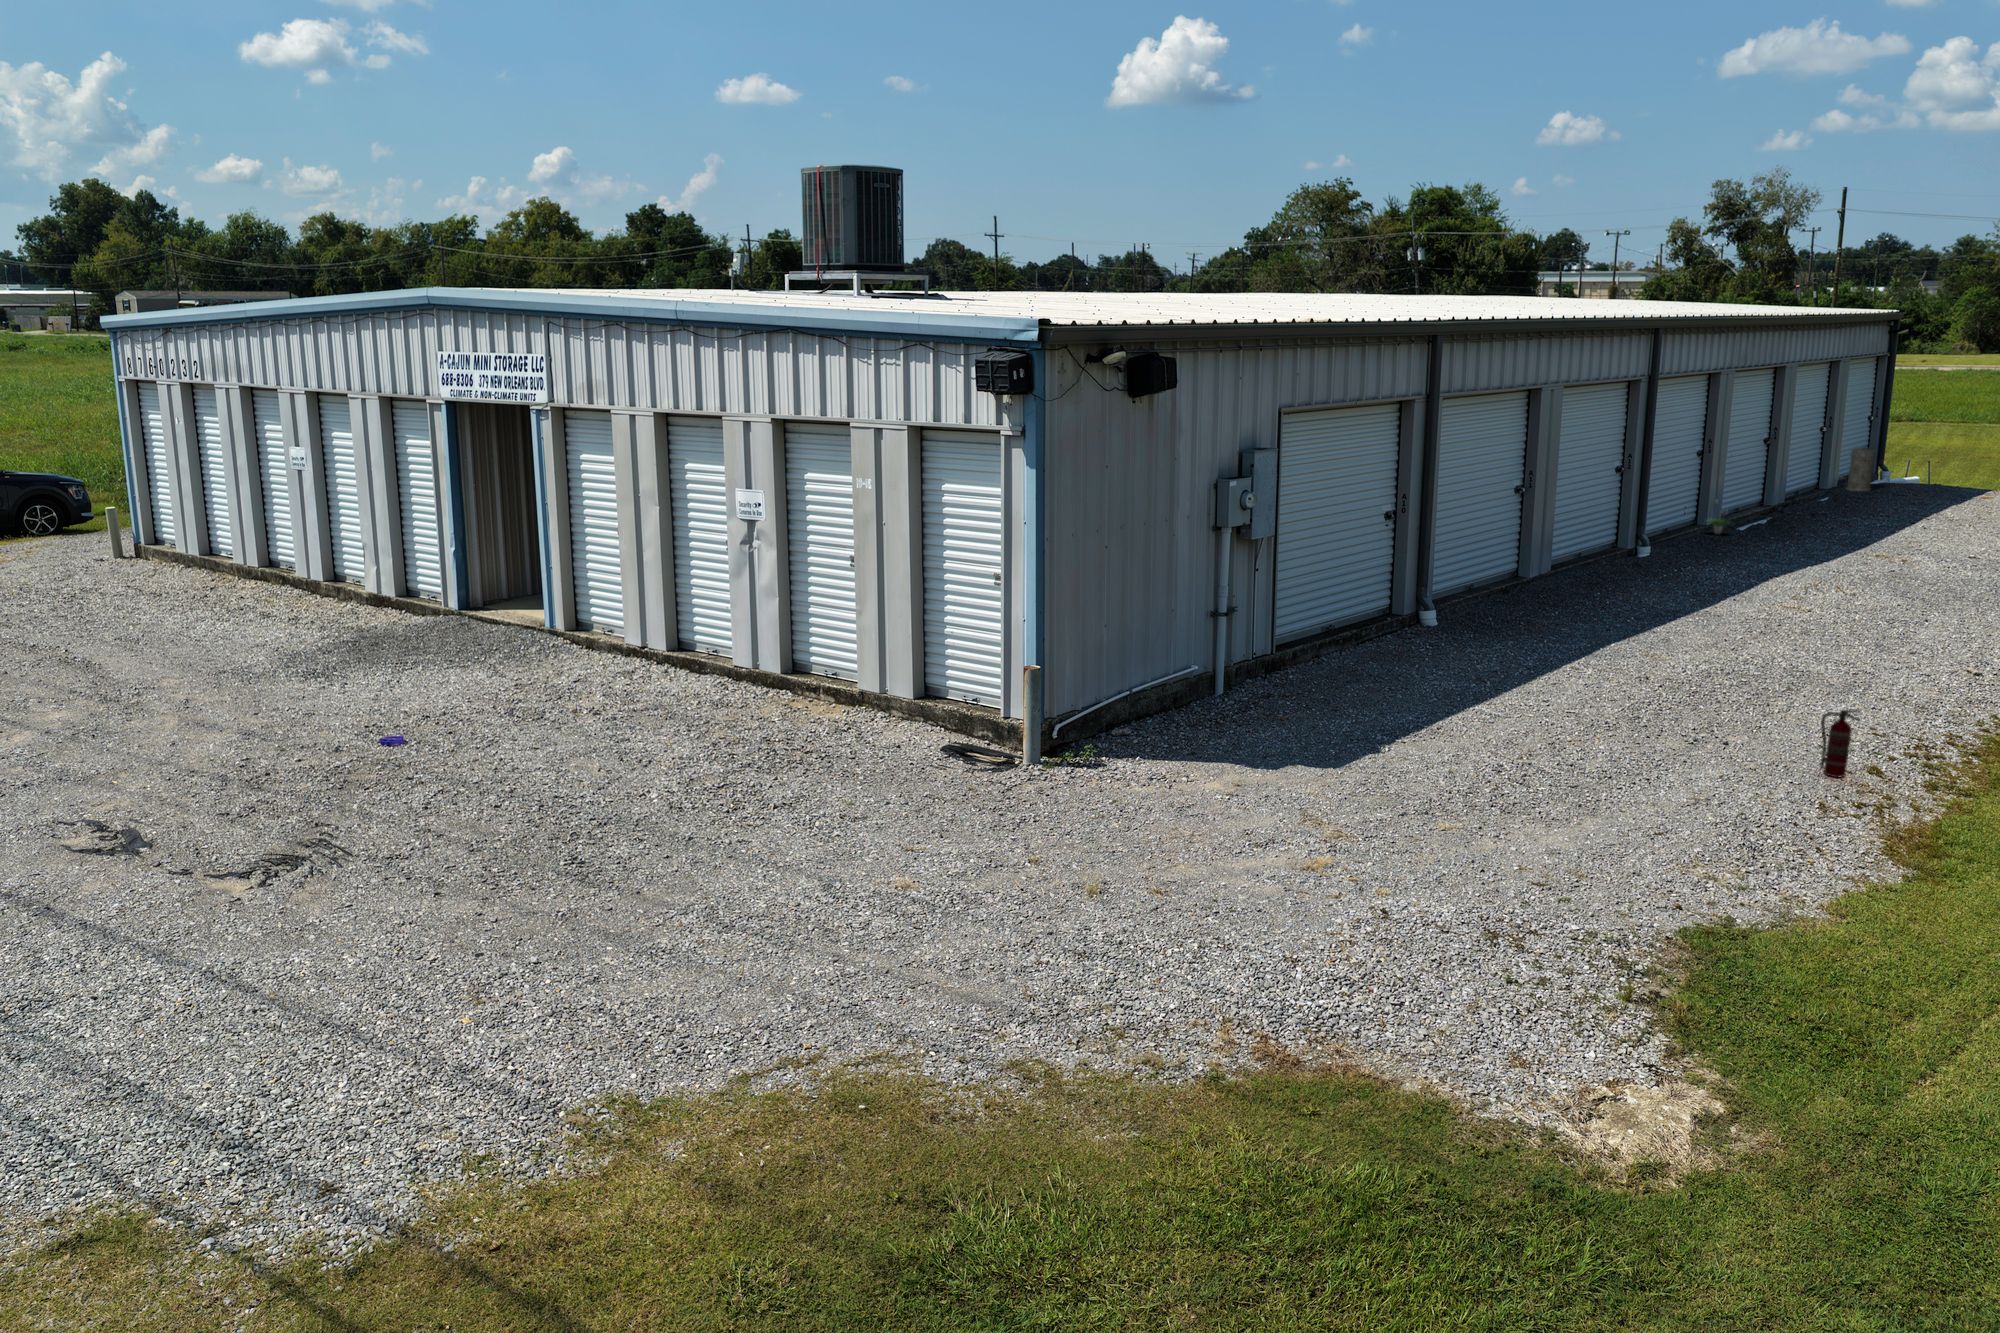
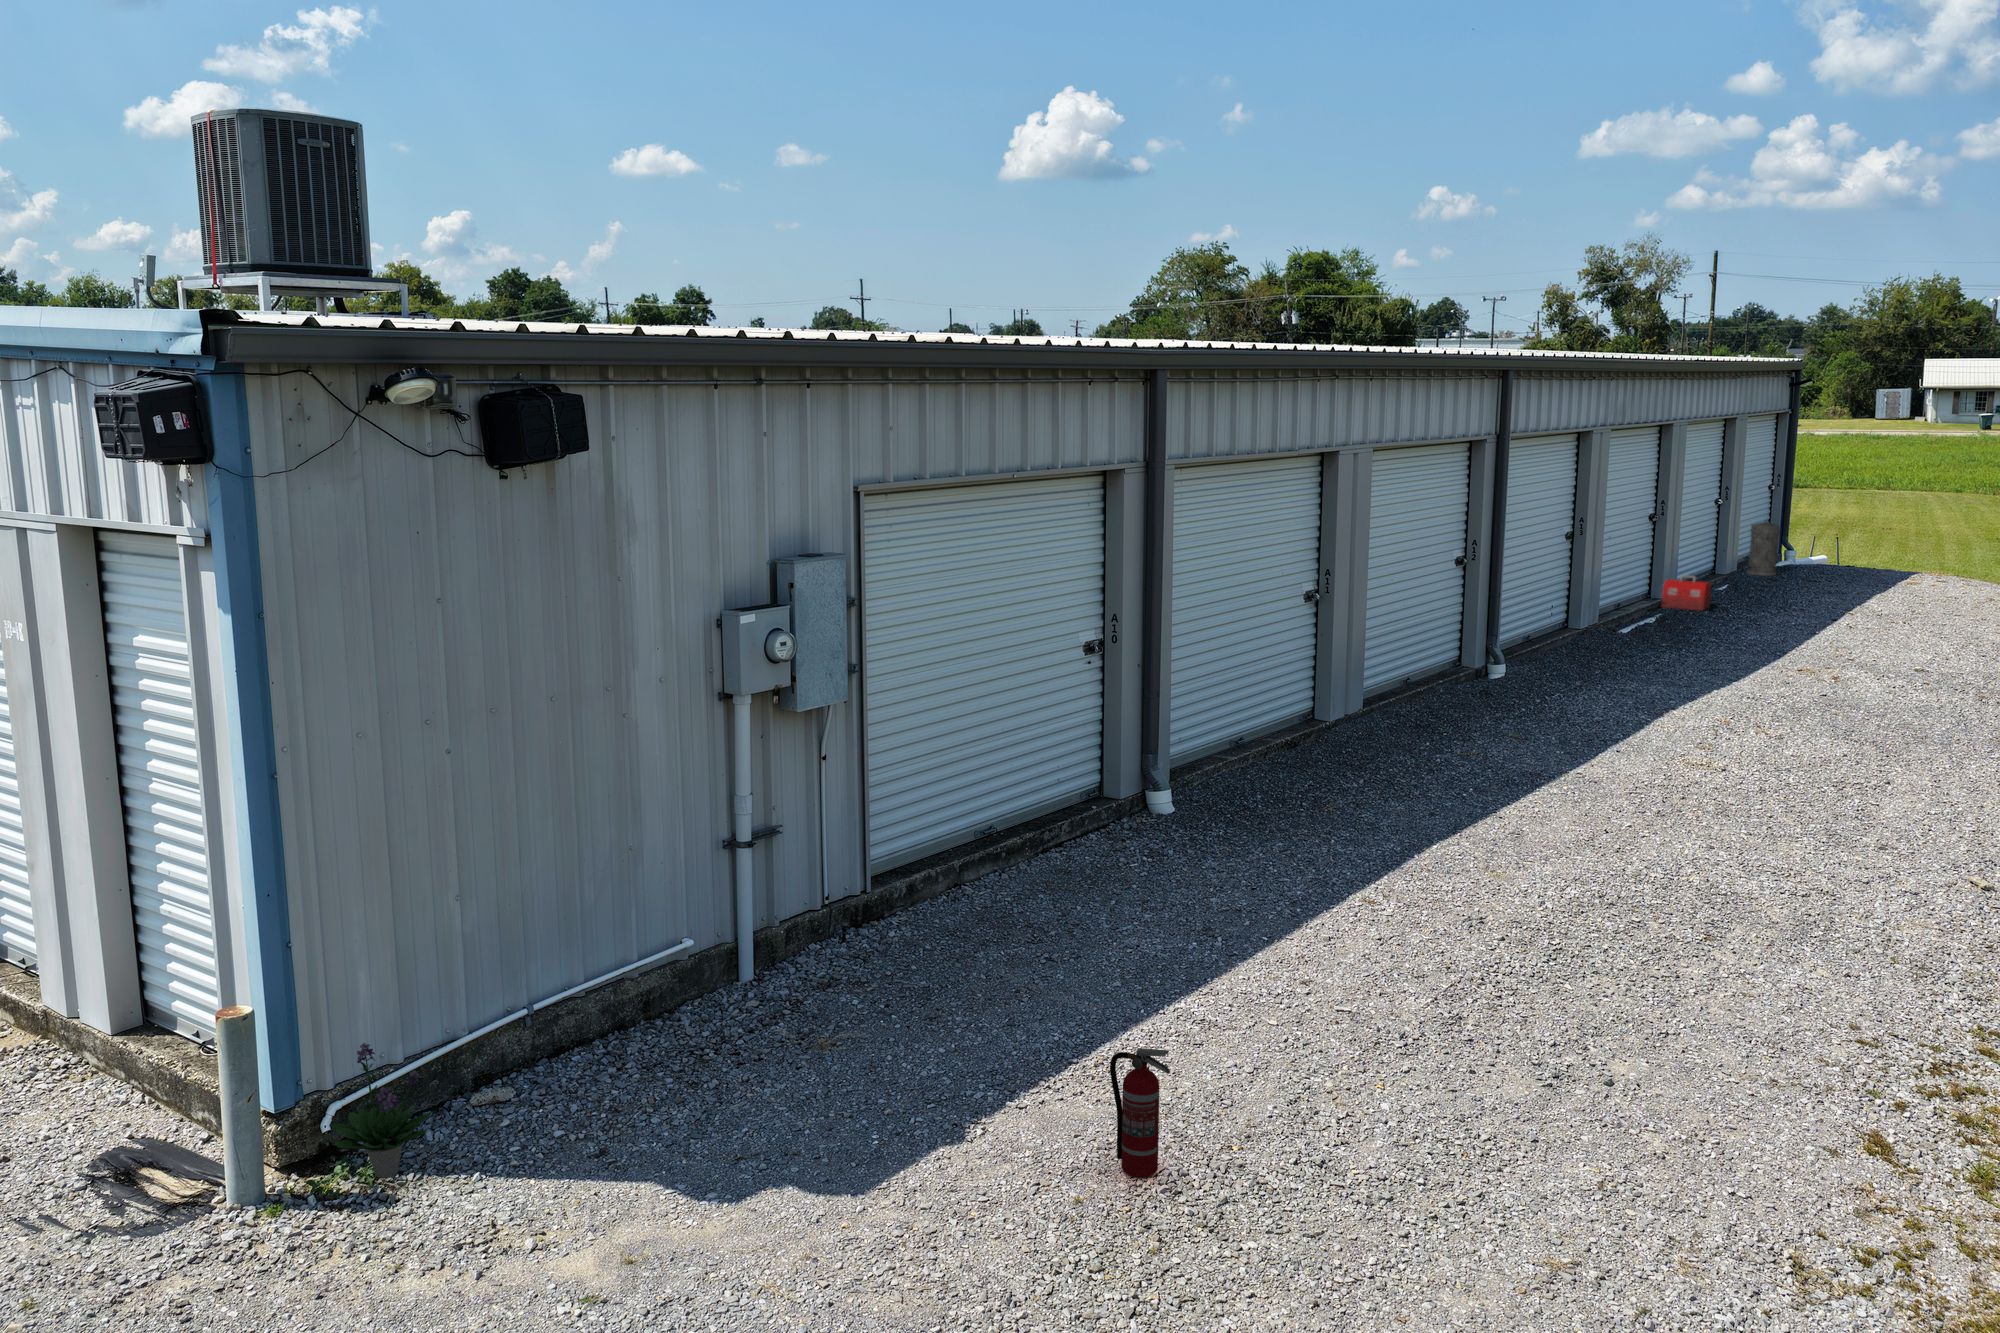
toolbox: none [1772,488,1813,516] -> present [1662,575,1711,611]
potted plant: present [1708,500,1729,534] -> present [332,1043,433,1178]
fire extinguisher: present [1820,710,1859,777] -> present [1110,1048,1170,1177]

